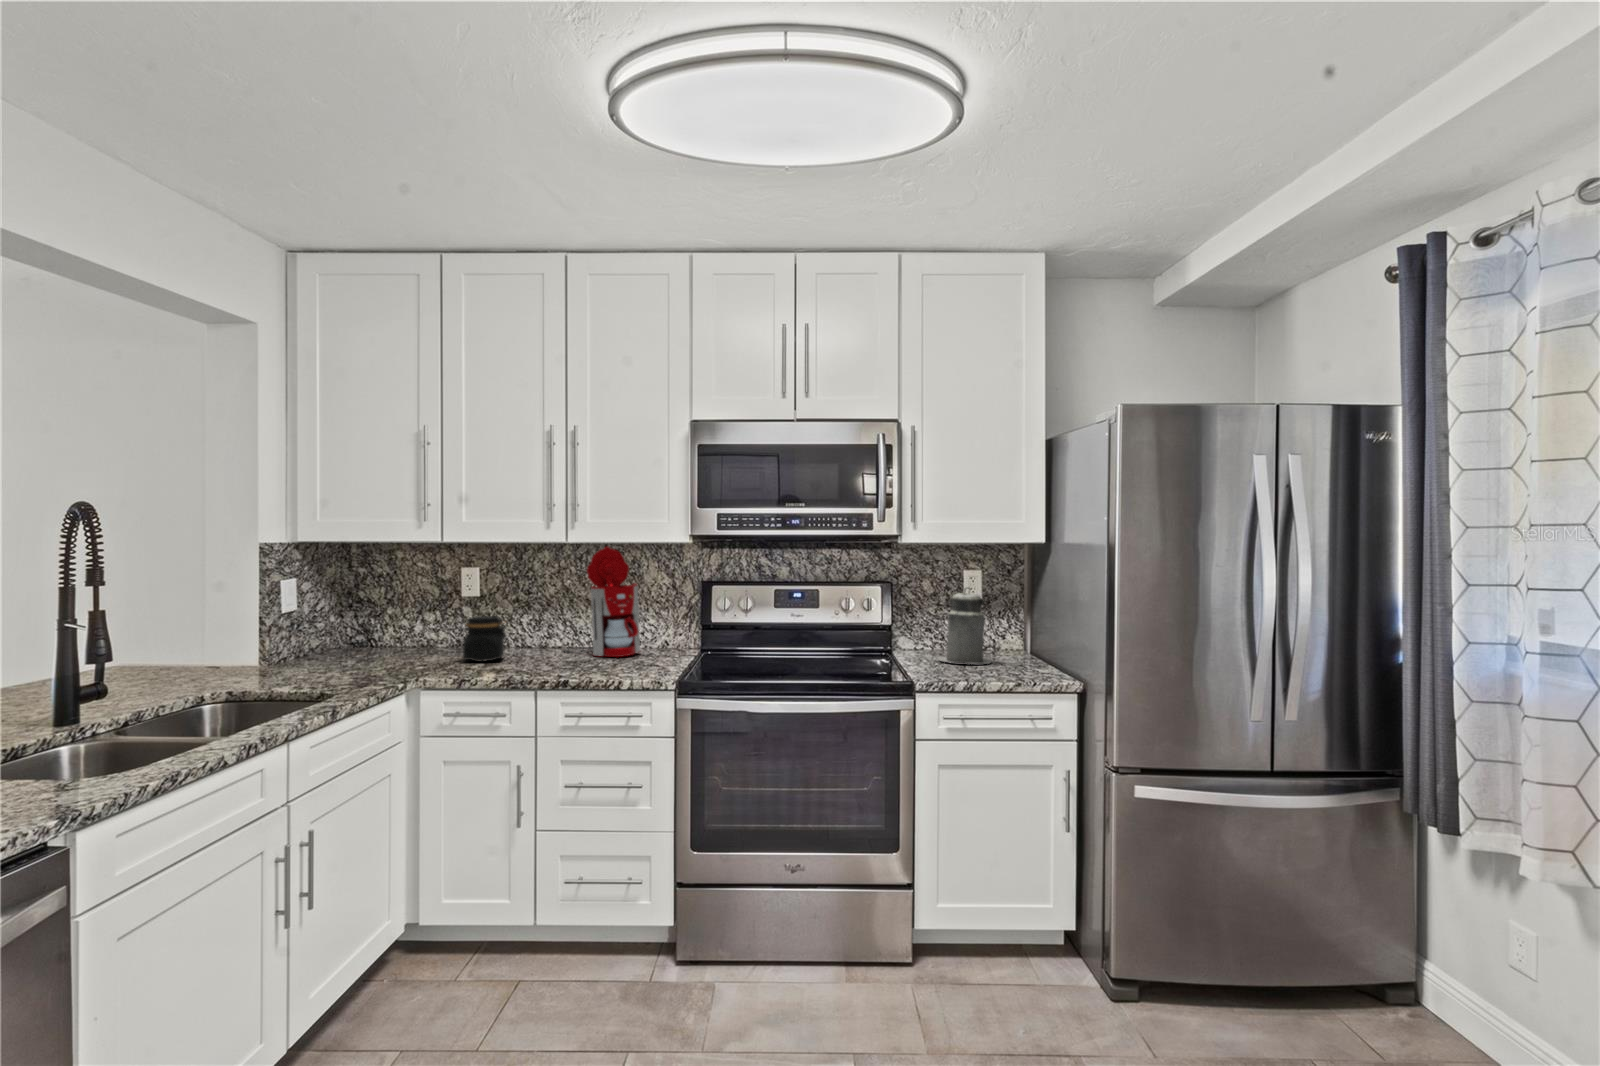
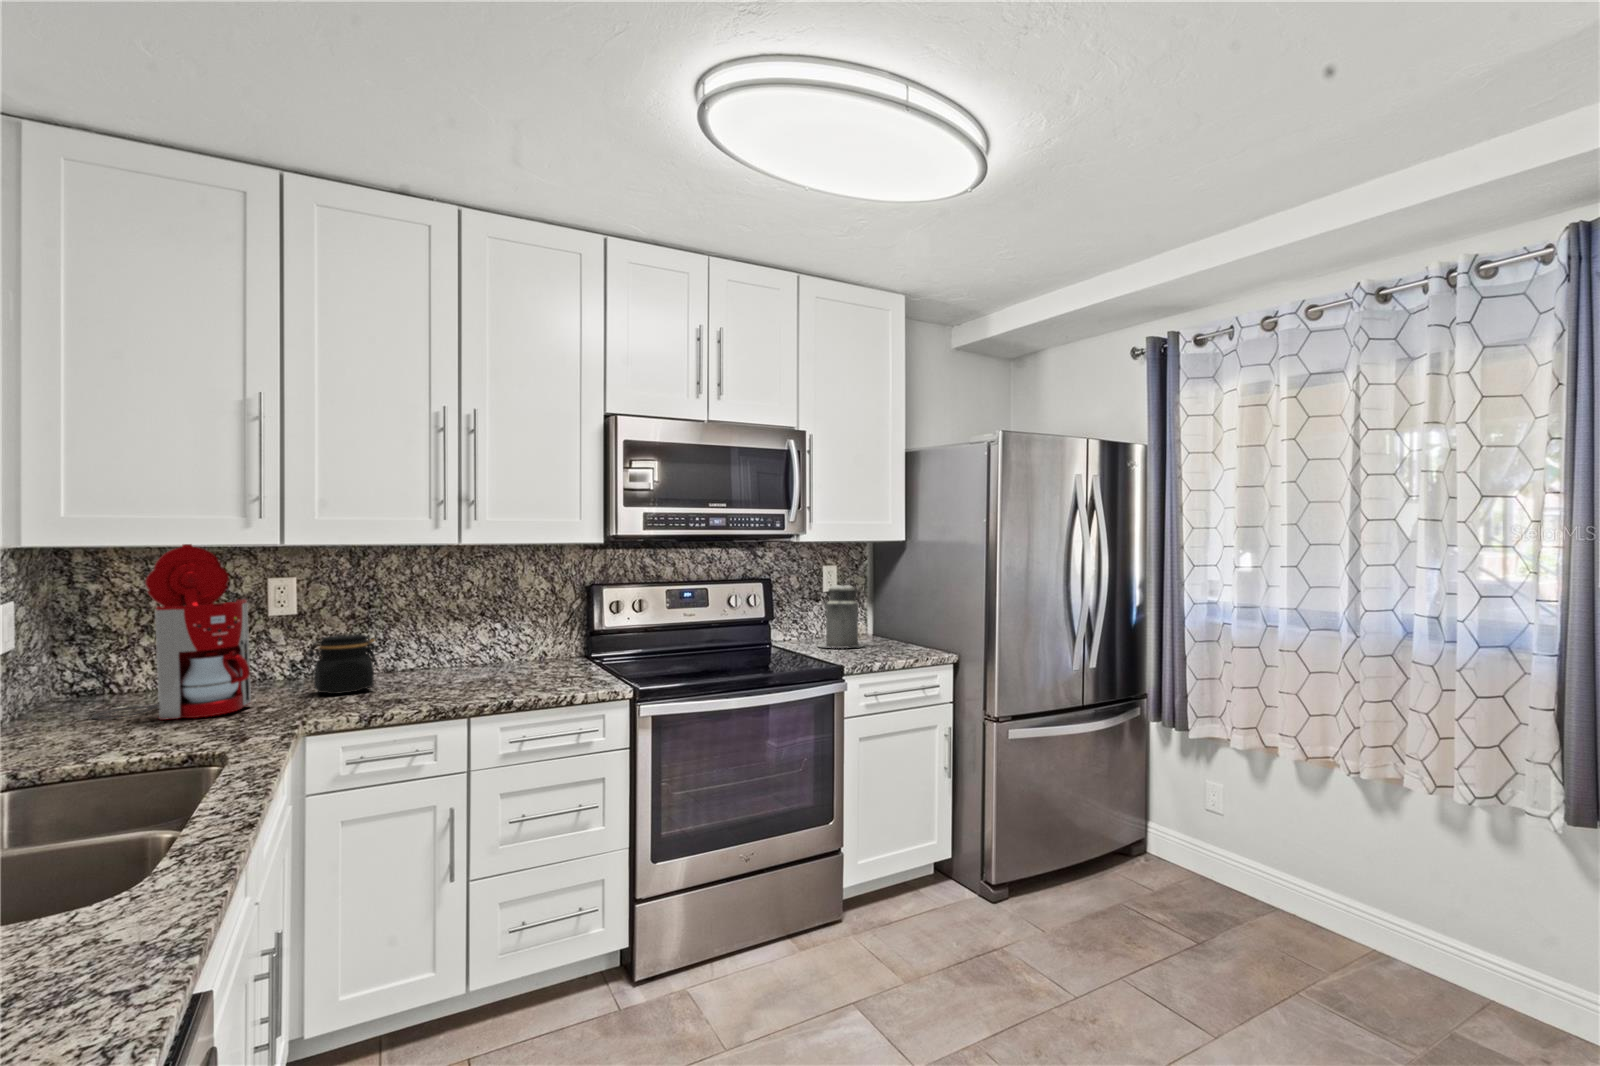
coffee maker: present [564,547,640,657] -> present [93,544,251,720]

